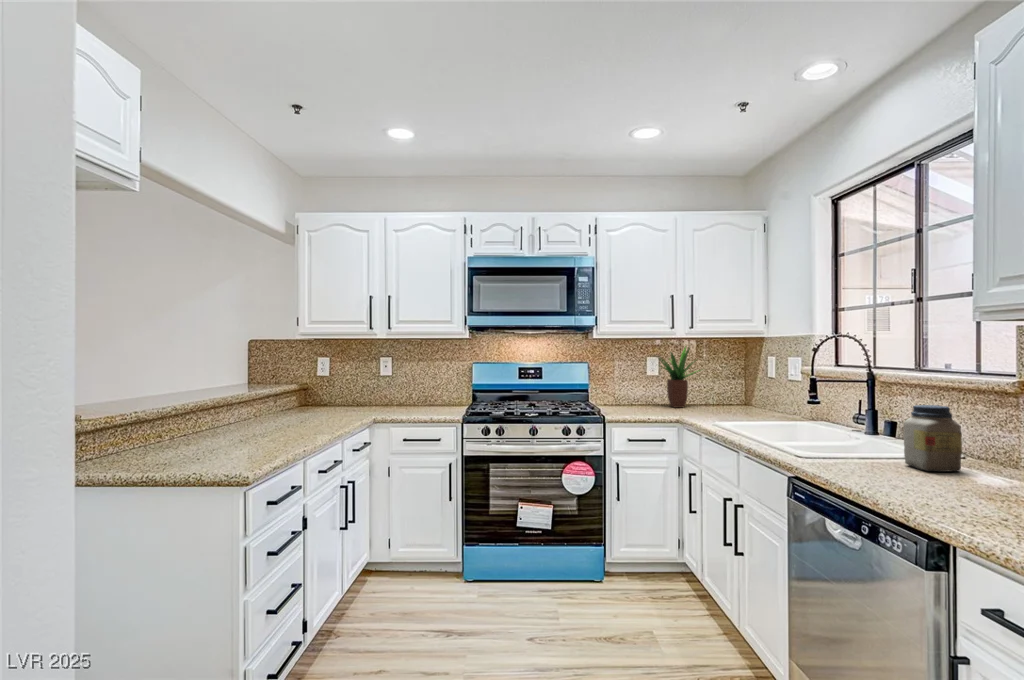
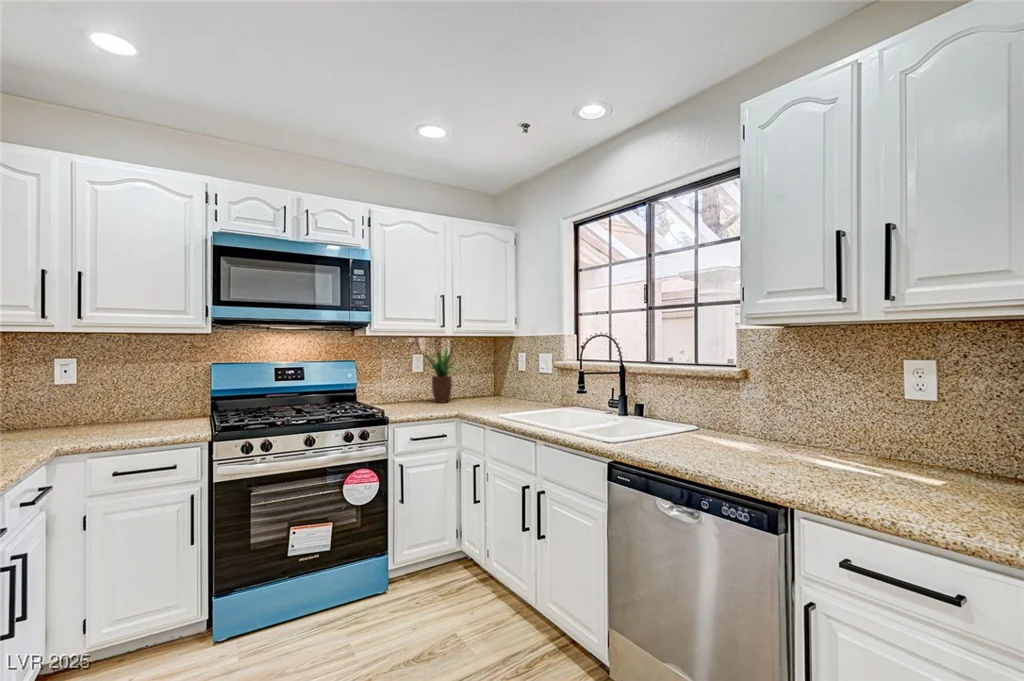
jar: present [903,405,962,472] -> none [675,389,714,442]

